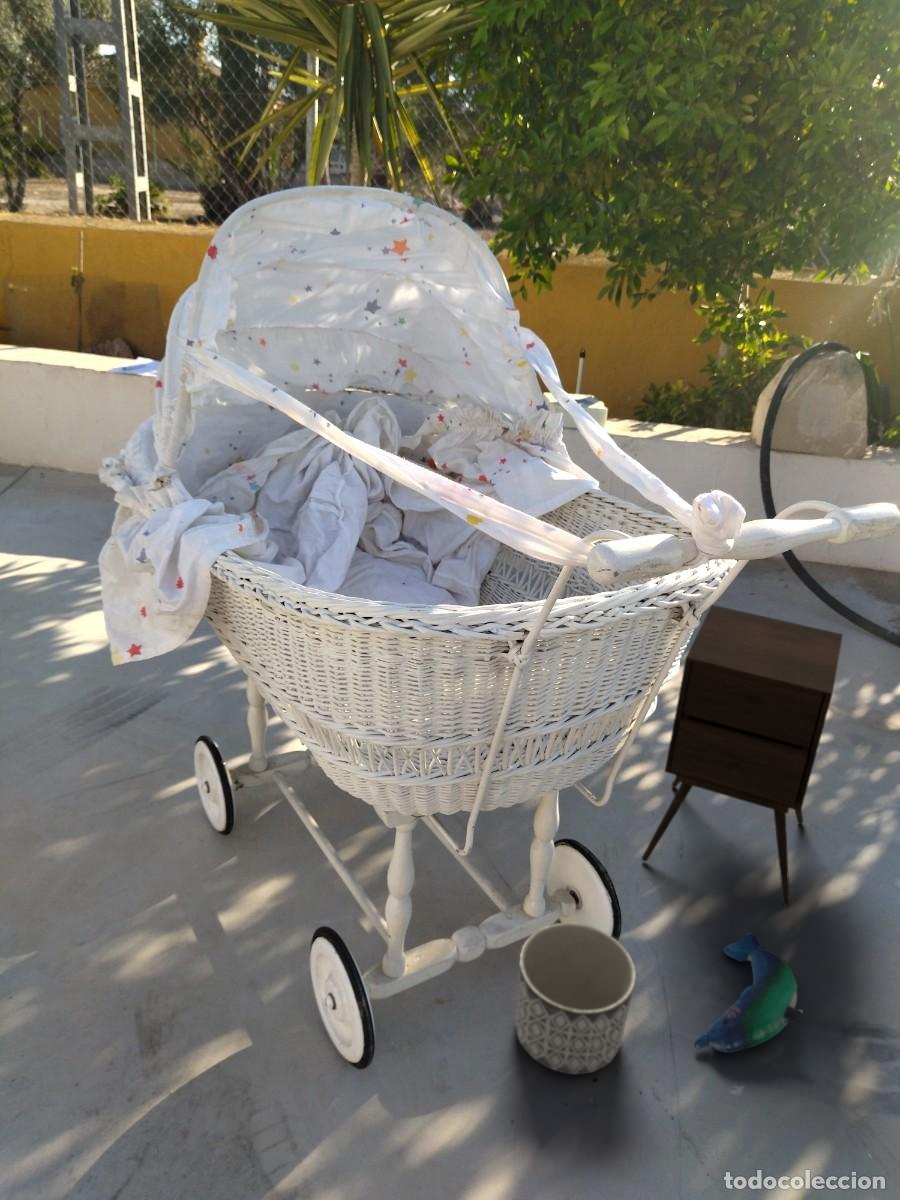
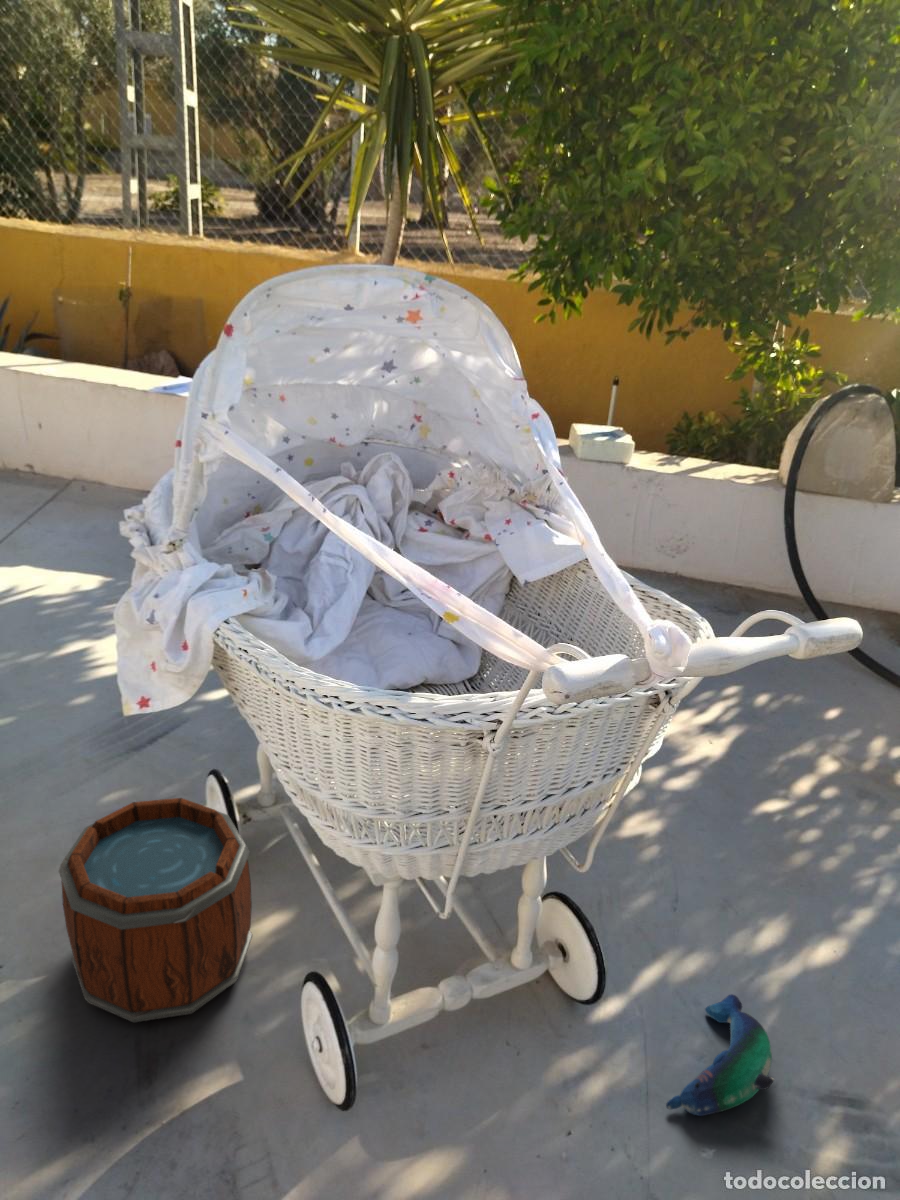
side table: present [642,605,843,907] -> none [634,666,839,968]
bucket: none [47,755,253,989] -> present [59,798,252,1022]
planter: present [515,923,636,1075] -> none [493,980,610,1130]

